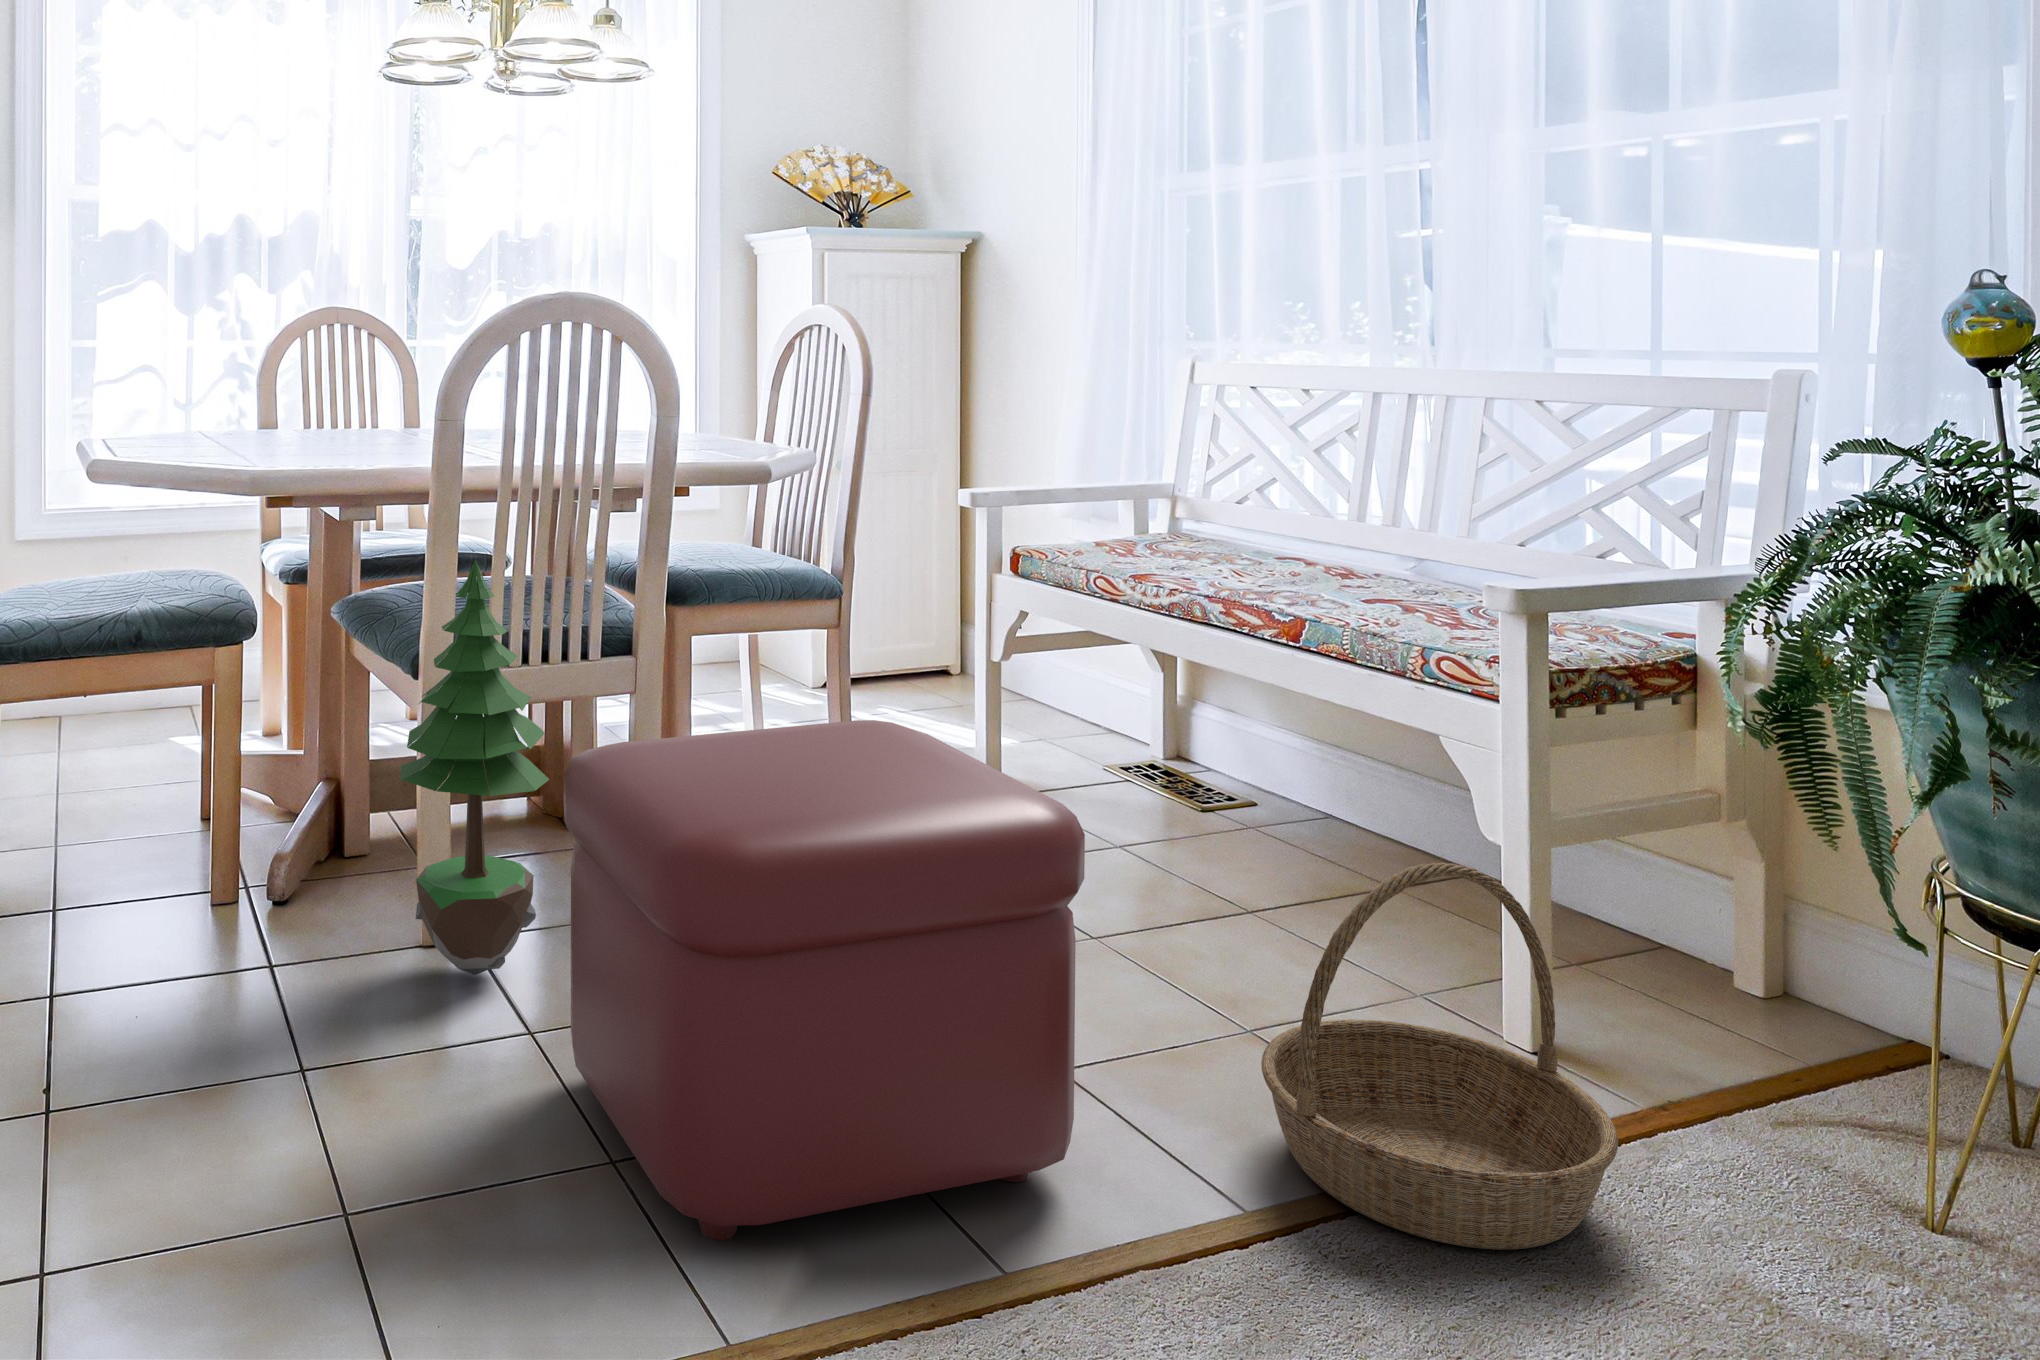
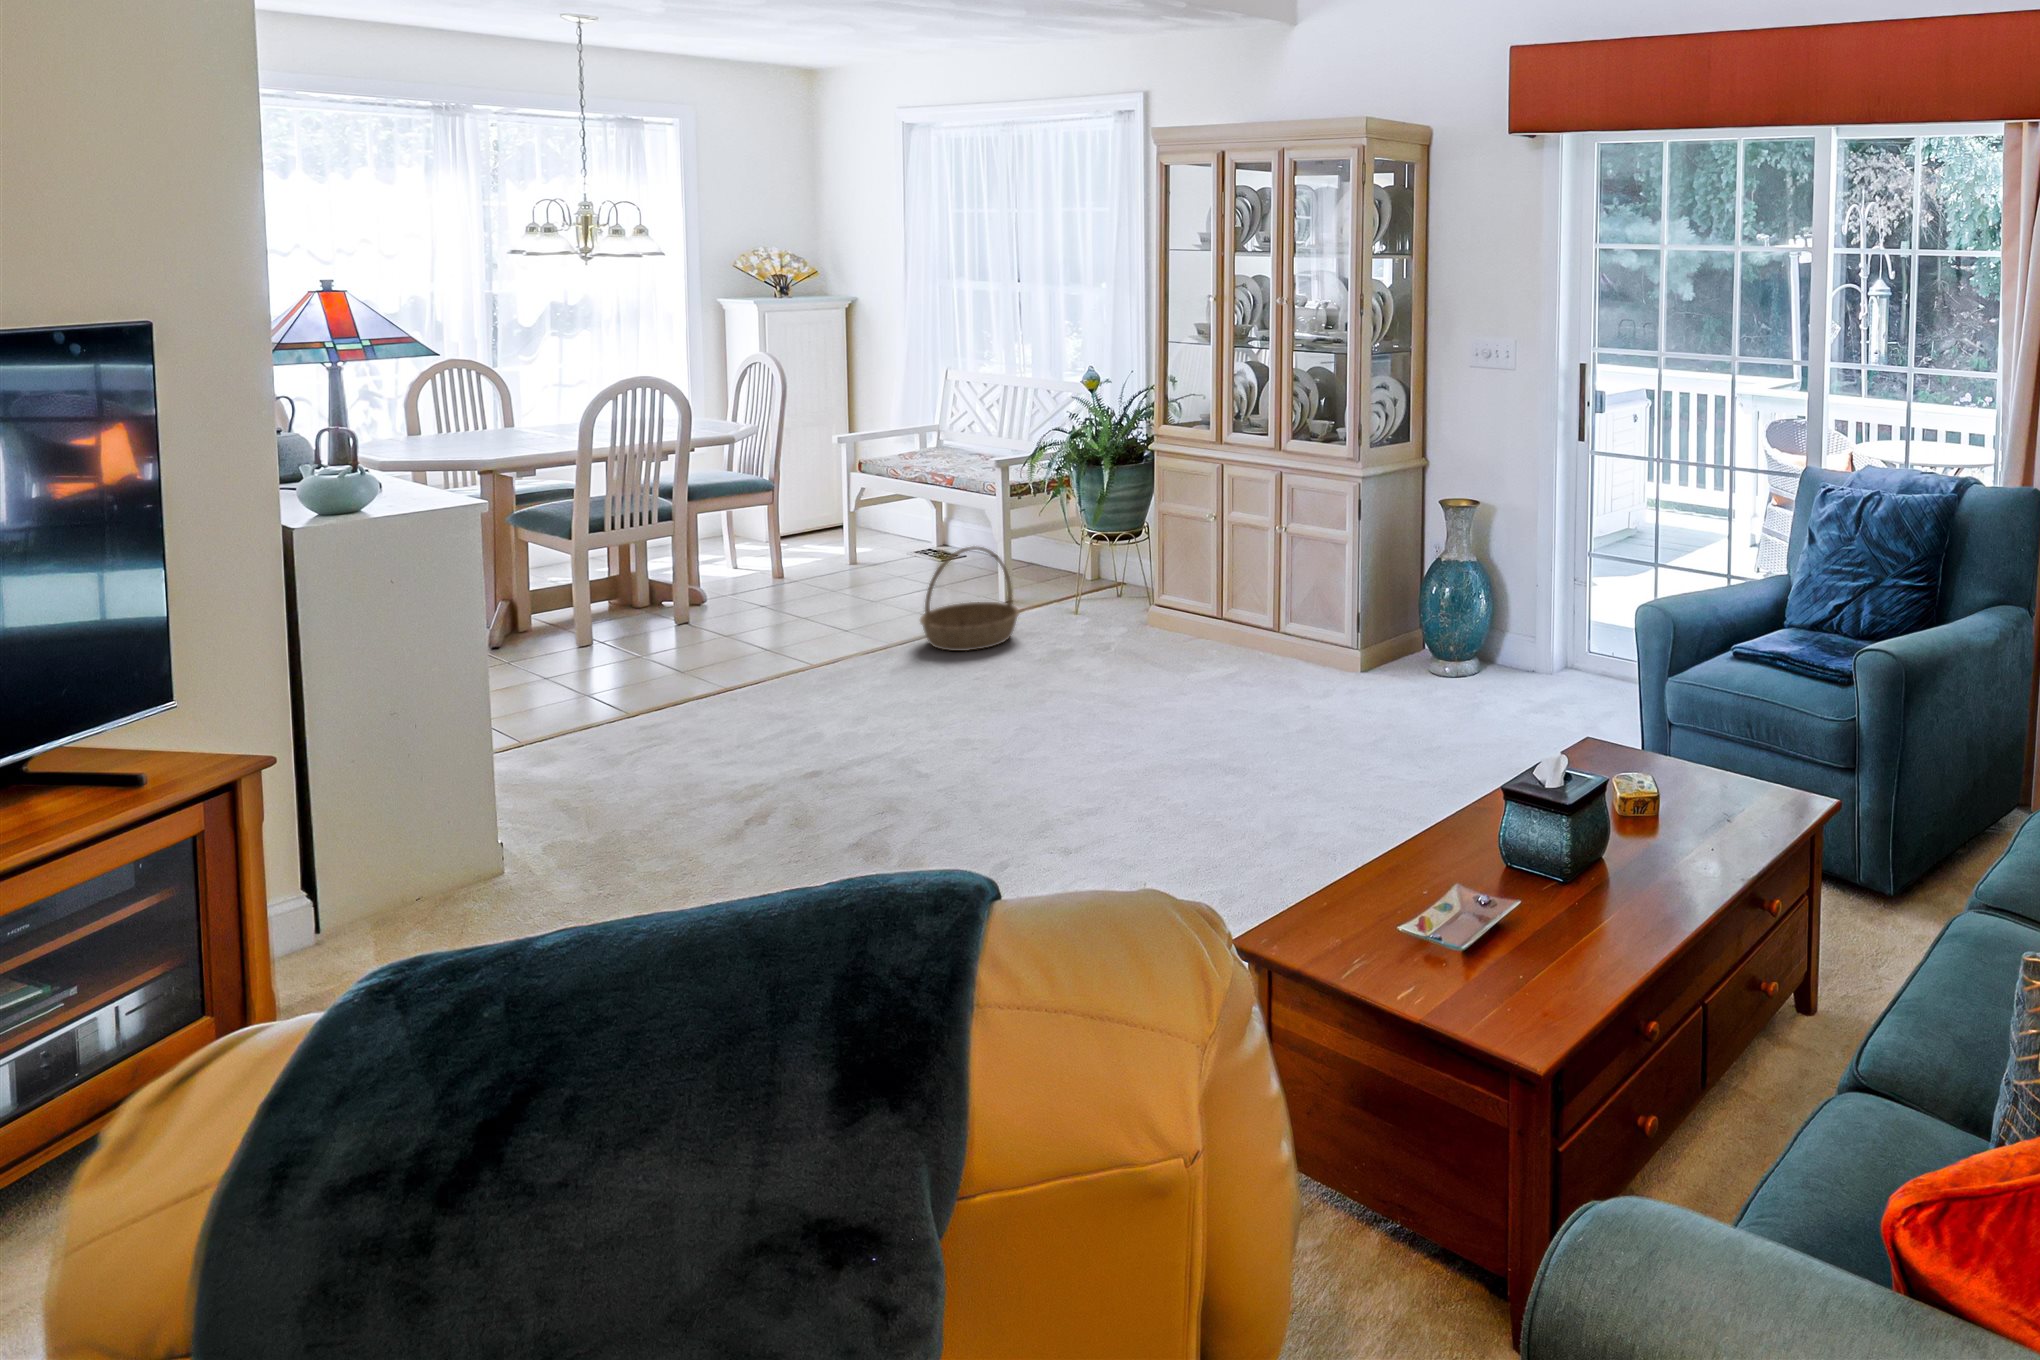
potted tree: present [401,560,549,975] -> none [566,487,640,657]
ottoman: present [564,720,1085,1240] -> none [656,530,855,691]

